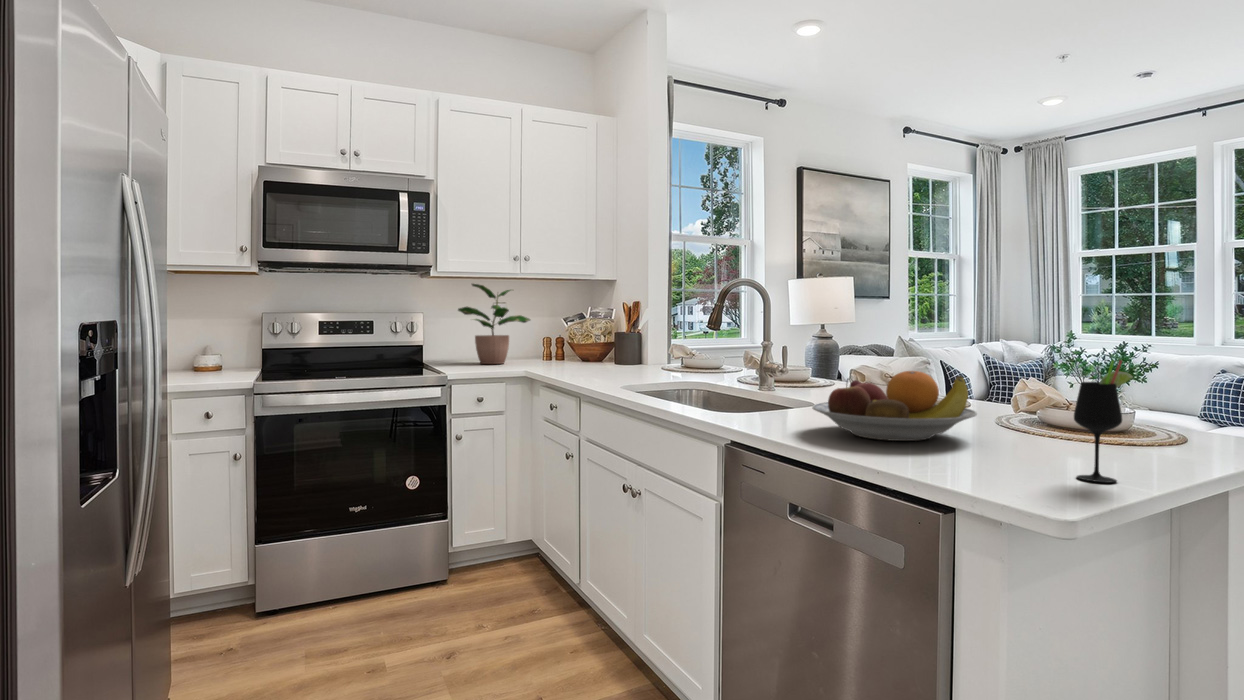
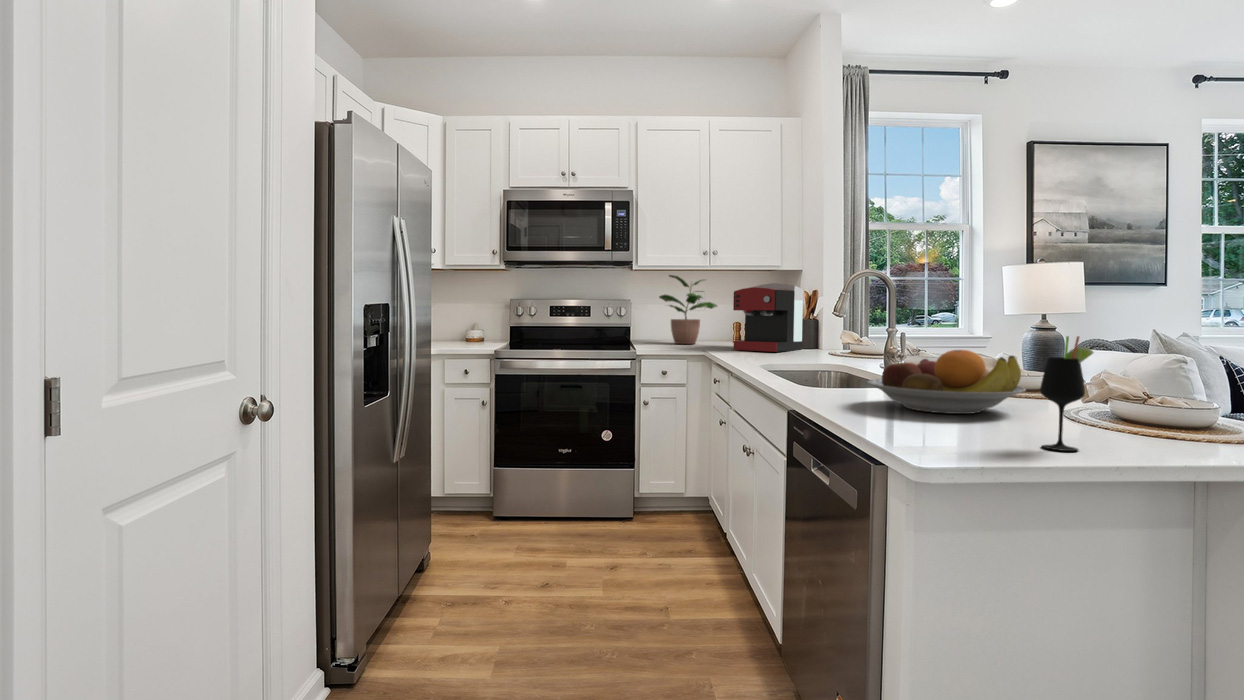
coffee maker: none [558,295,628,370] -> present [733,283,803,352]

